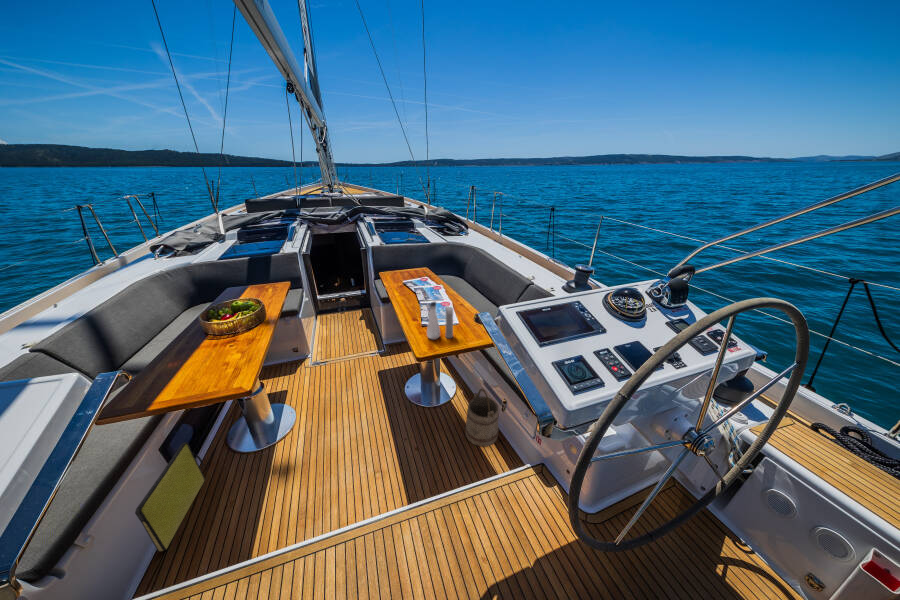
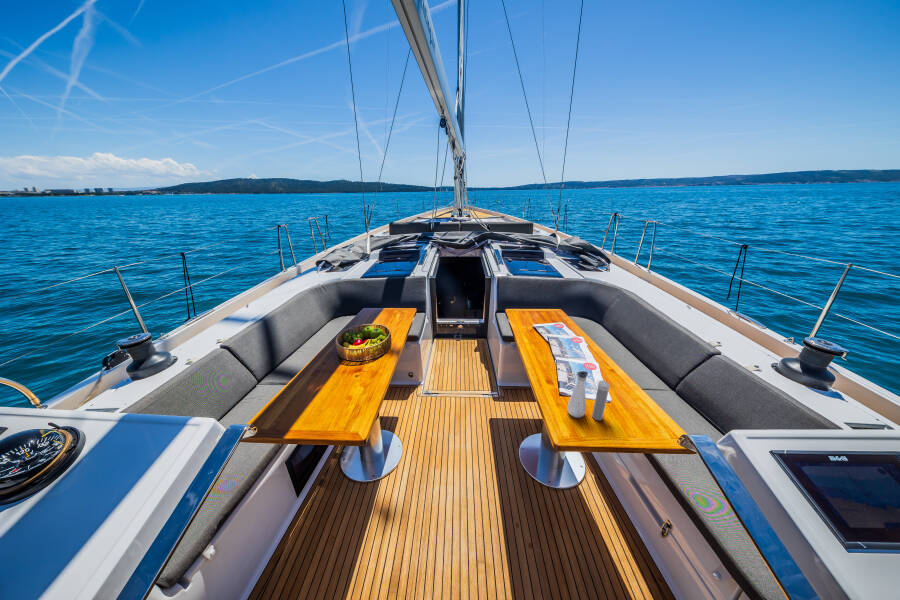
bucket: present [465,389,499,446] -> none [597,490,654,571]
bag: present [135,442,205,551] -> none [248,465,316,580]

